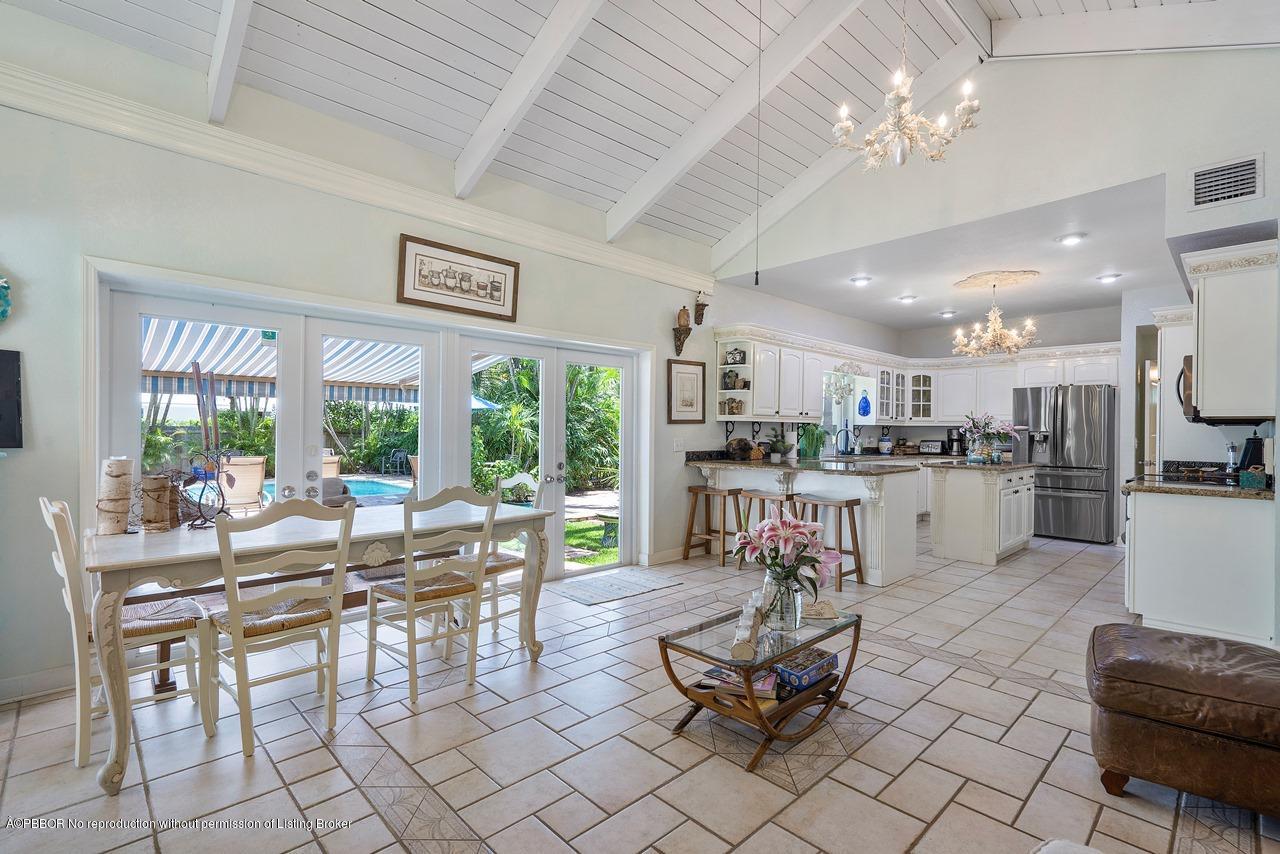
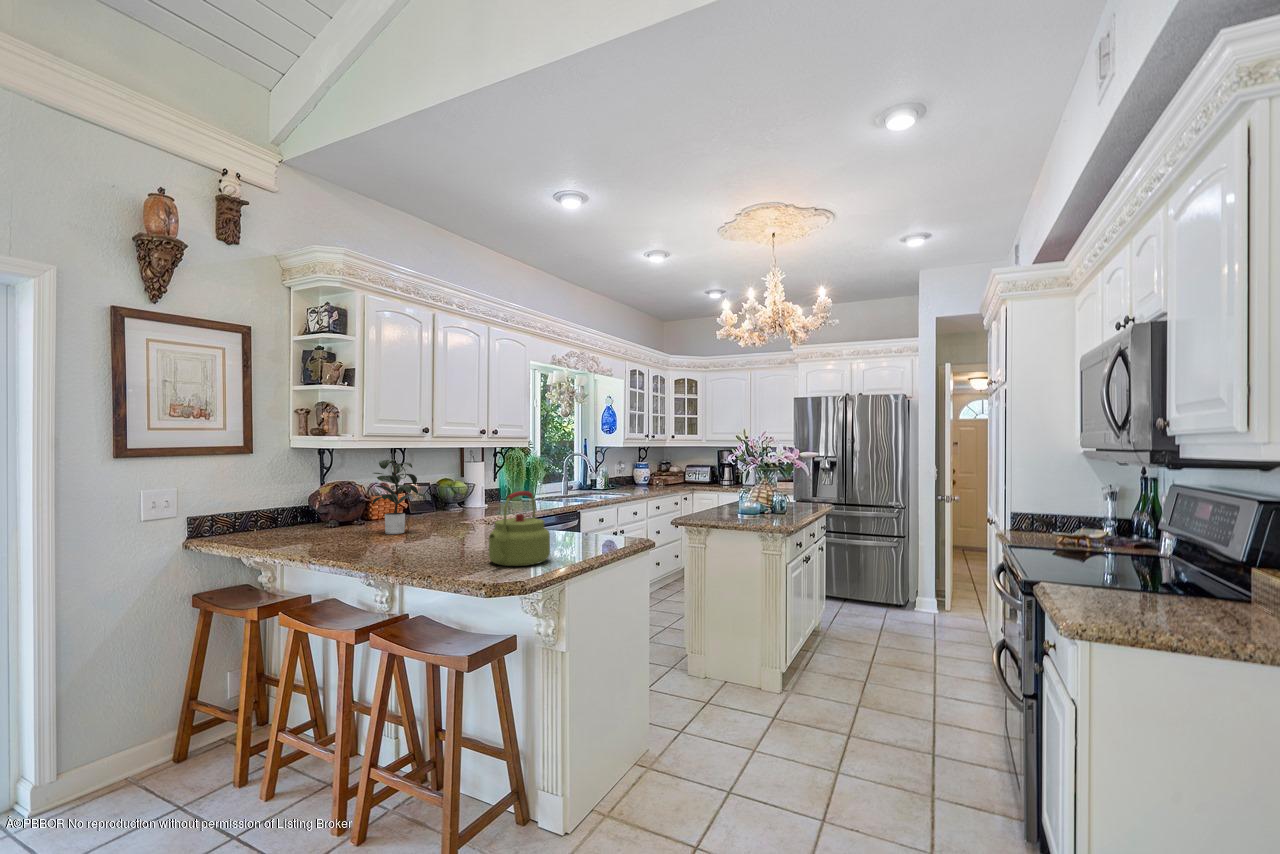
kettle: none [844,438,873,470] -> present [489,491,550,566]

